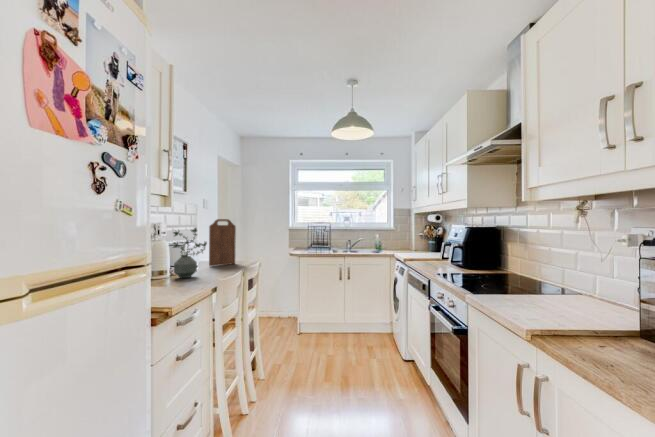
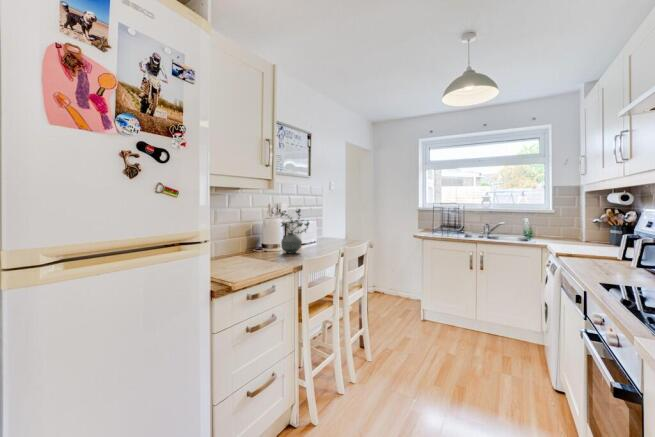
cutting board: present [209,219,236,266] -> none [322,201,347,244]

